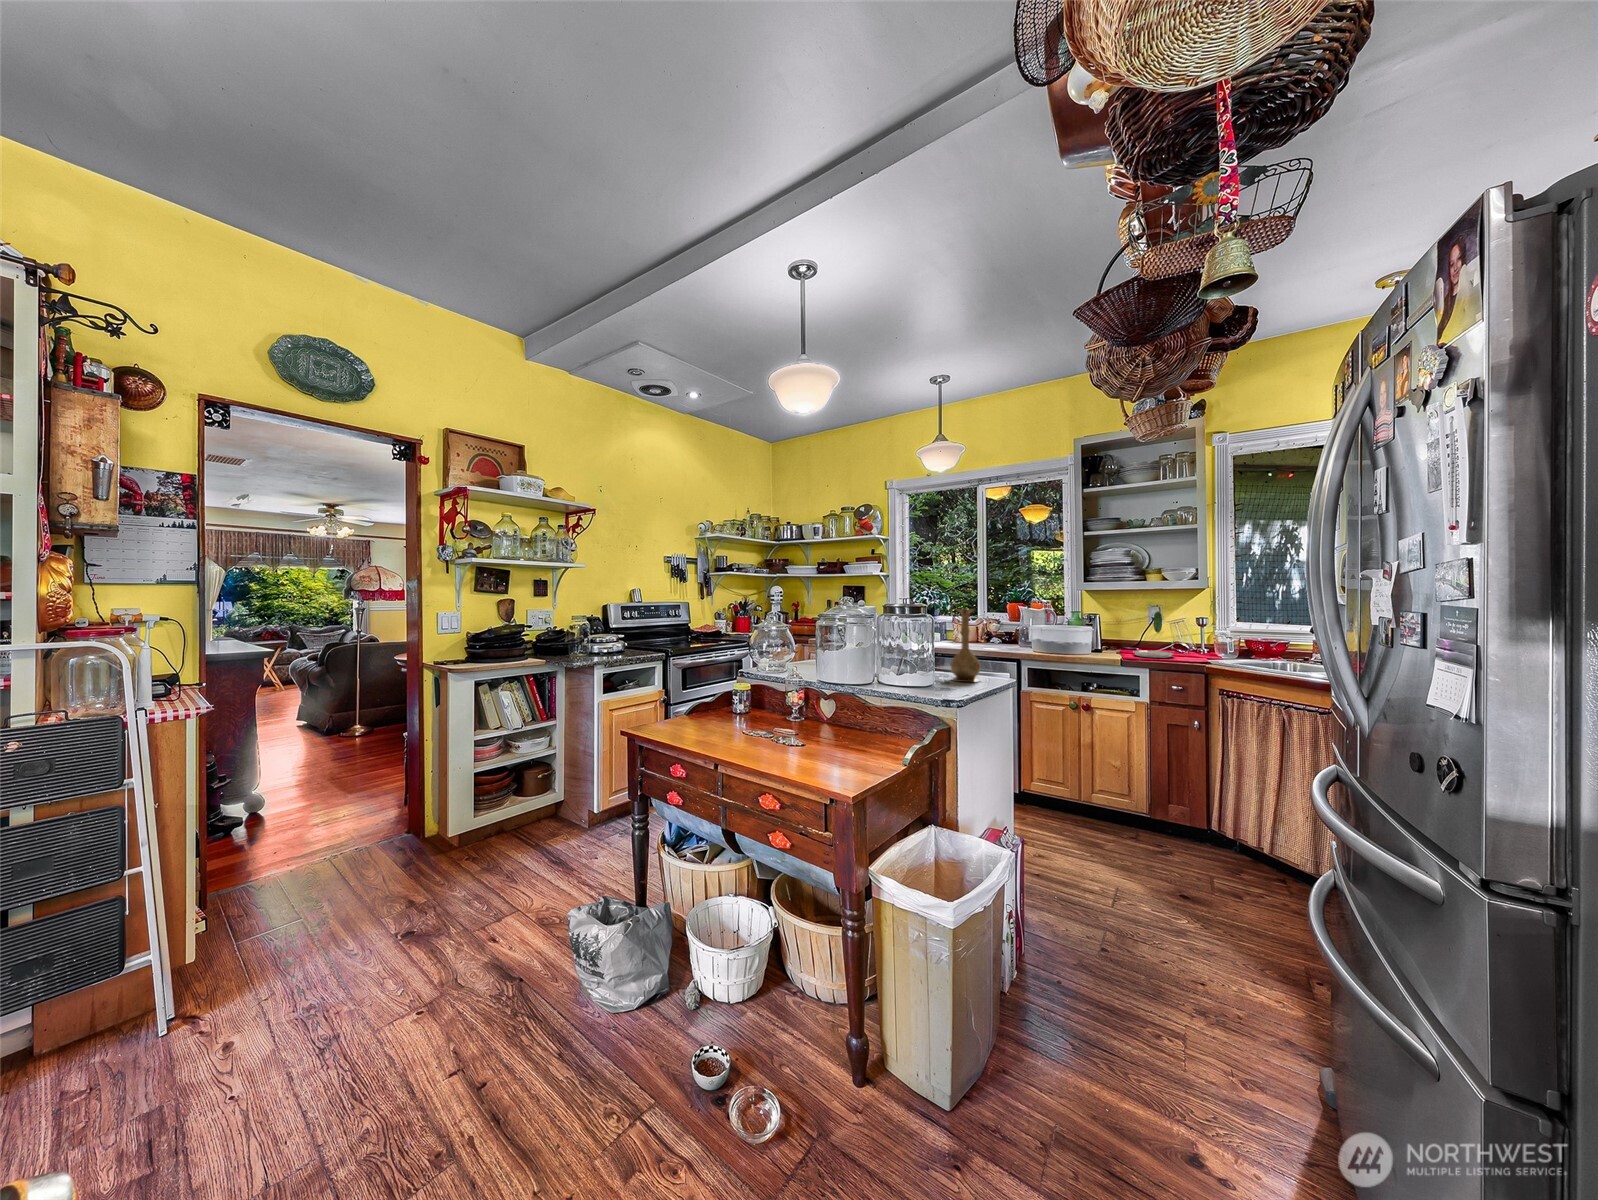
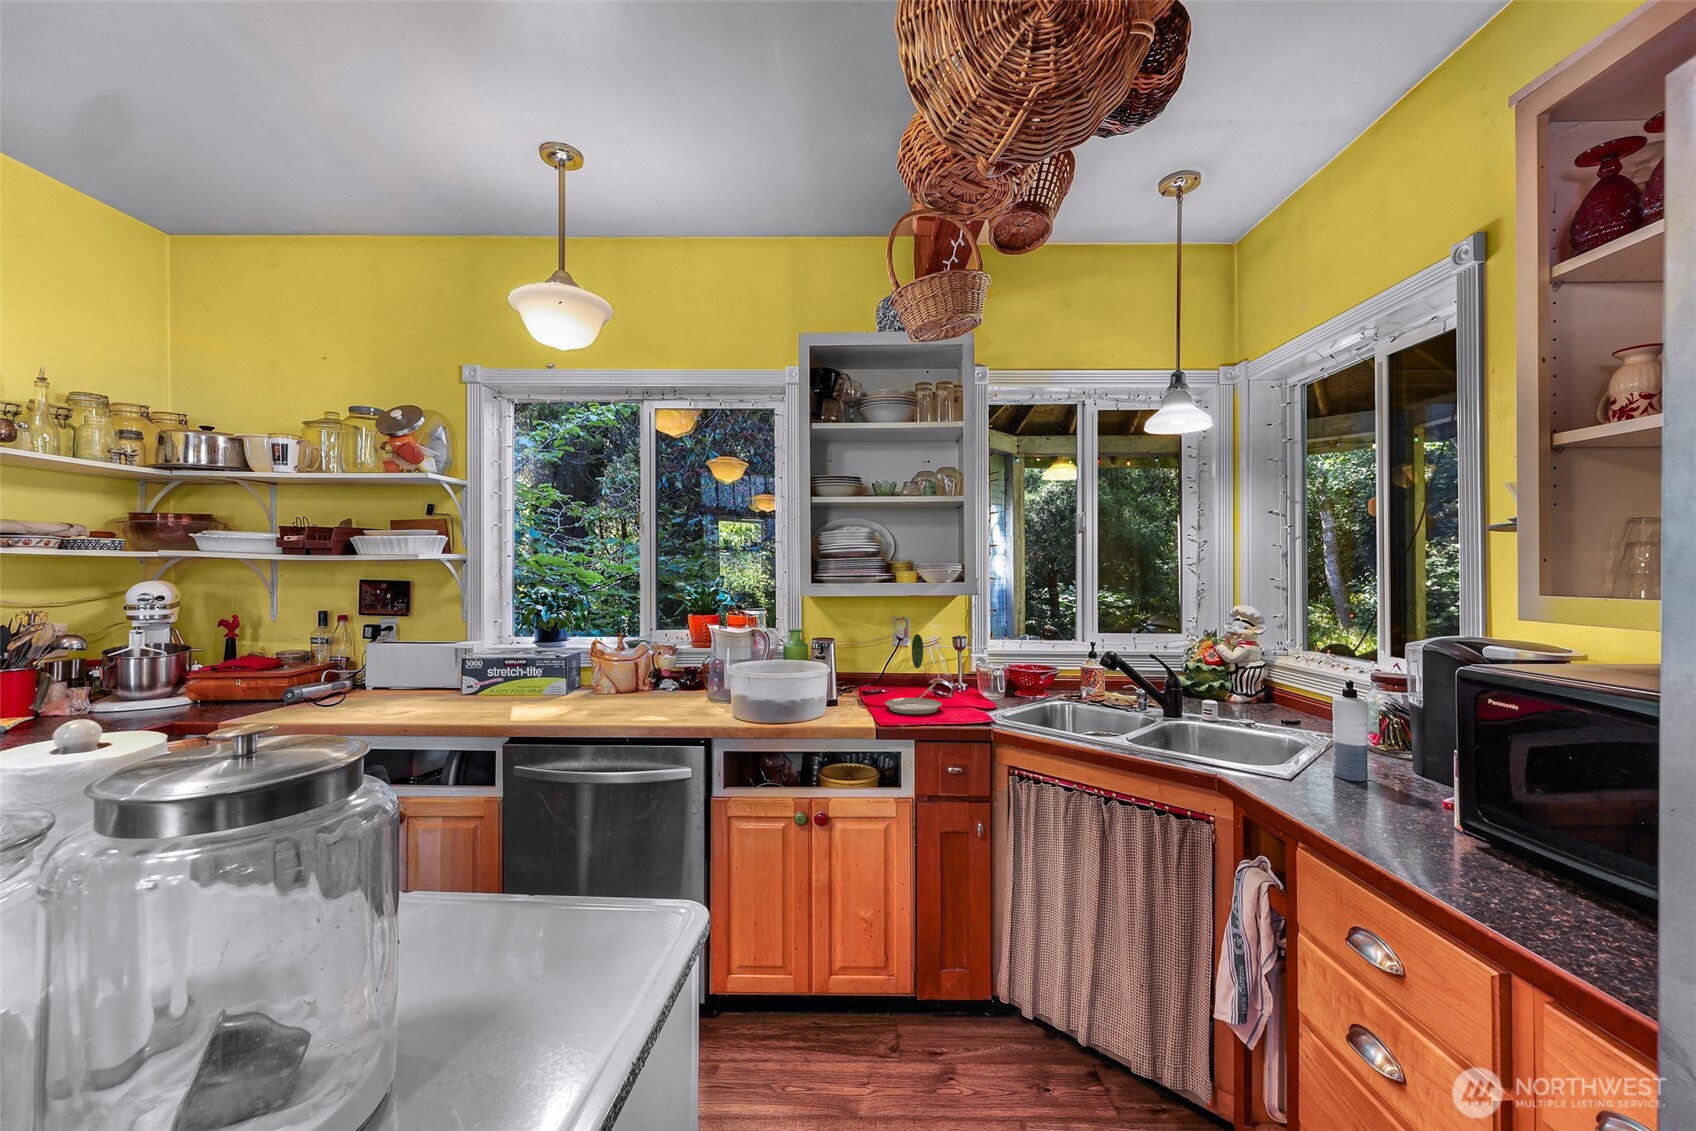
vase: present [951,609,981,682] -> none [452,721,566,1005]

